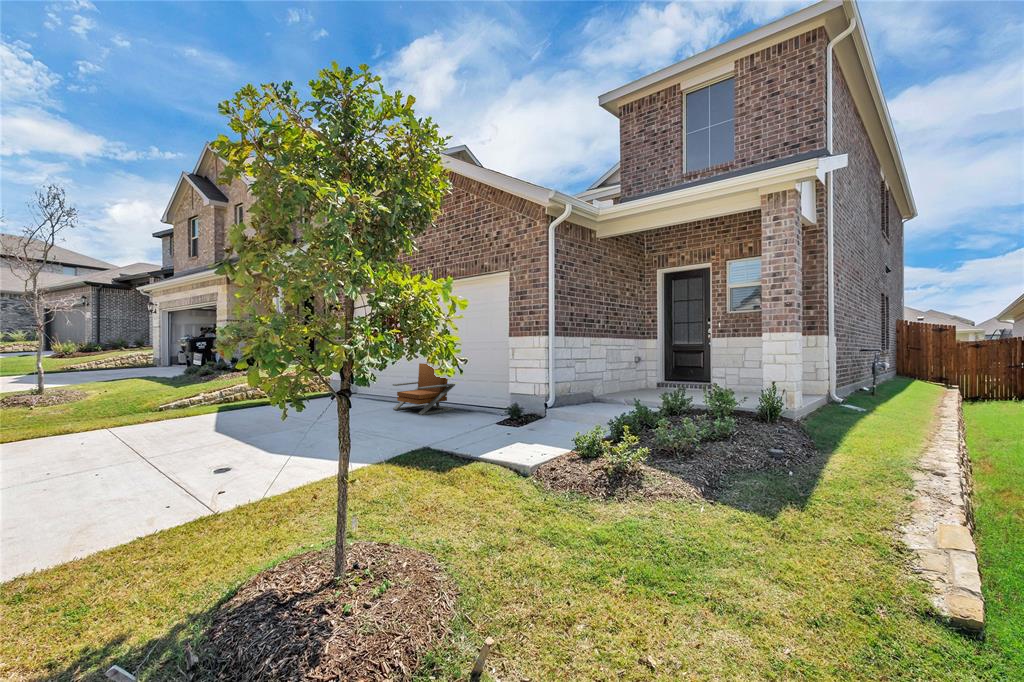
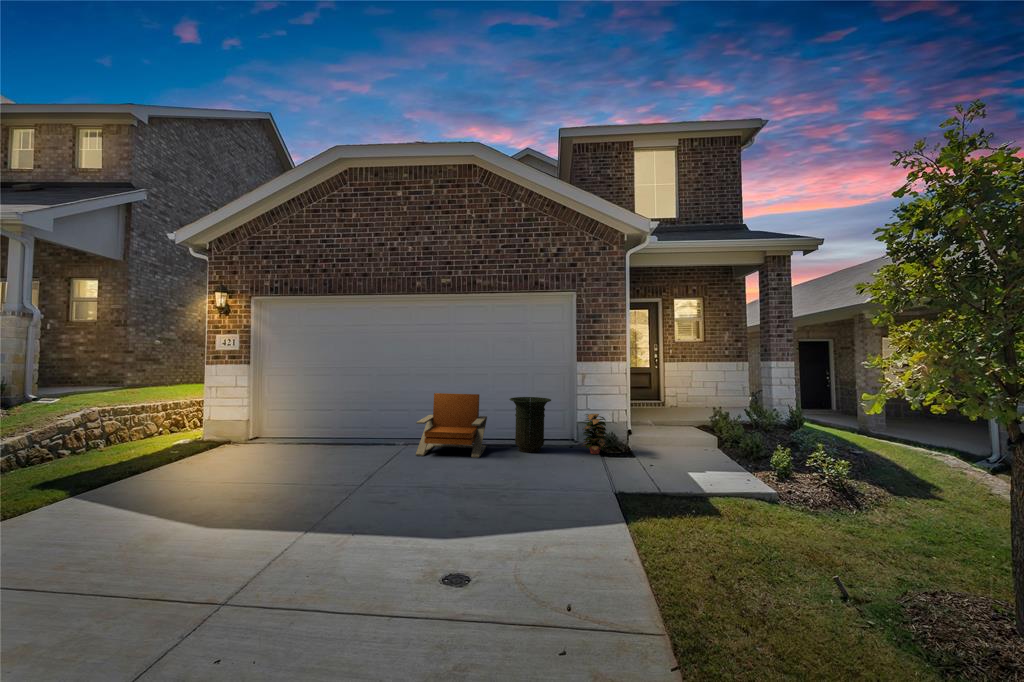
trash can: none [454,368,491,416] -> present [510,397,551,452]
decorative plant: none [498,385,524,422] -> present [581,414,606,454]

